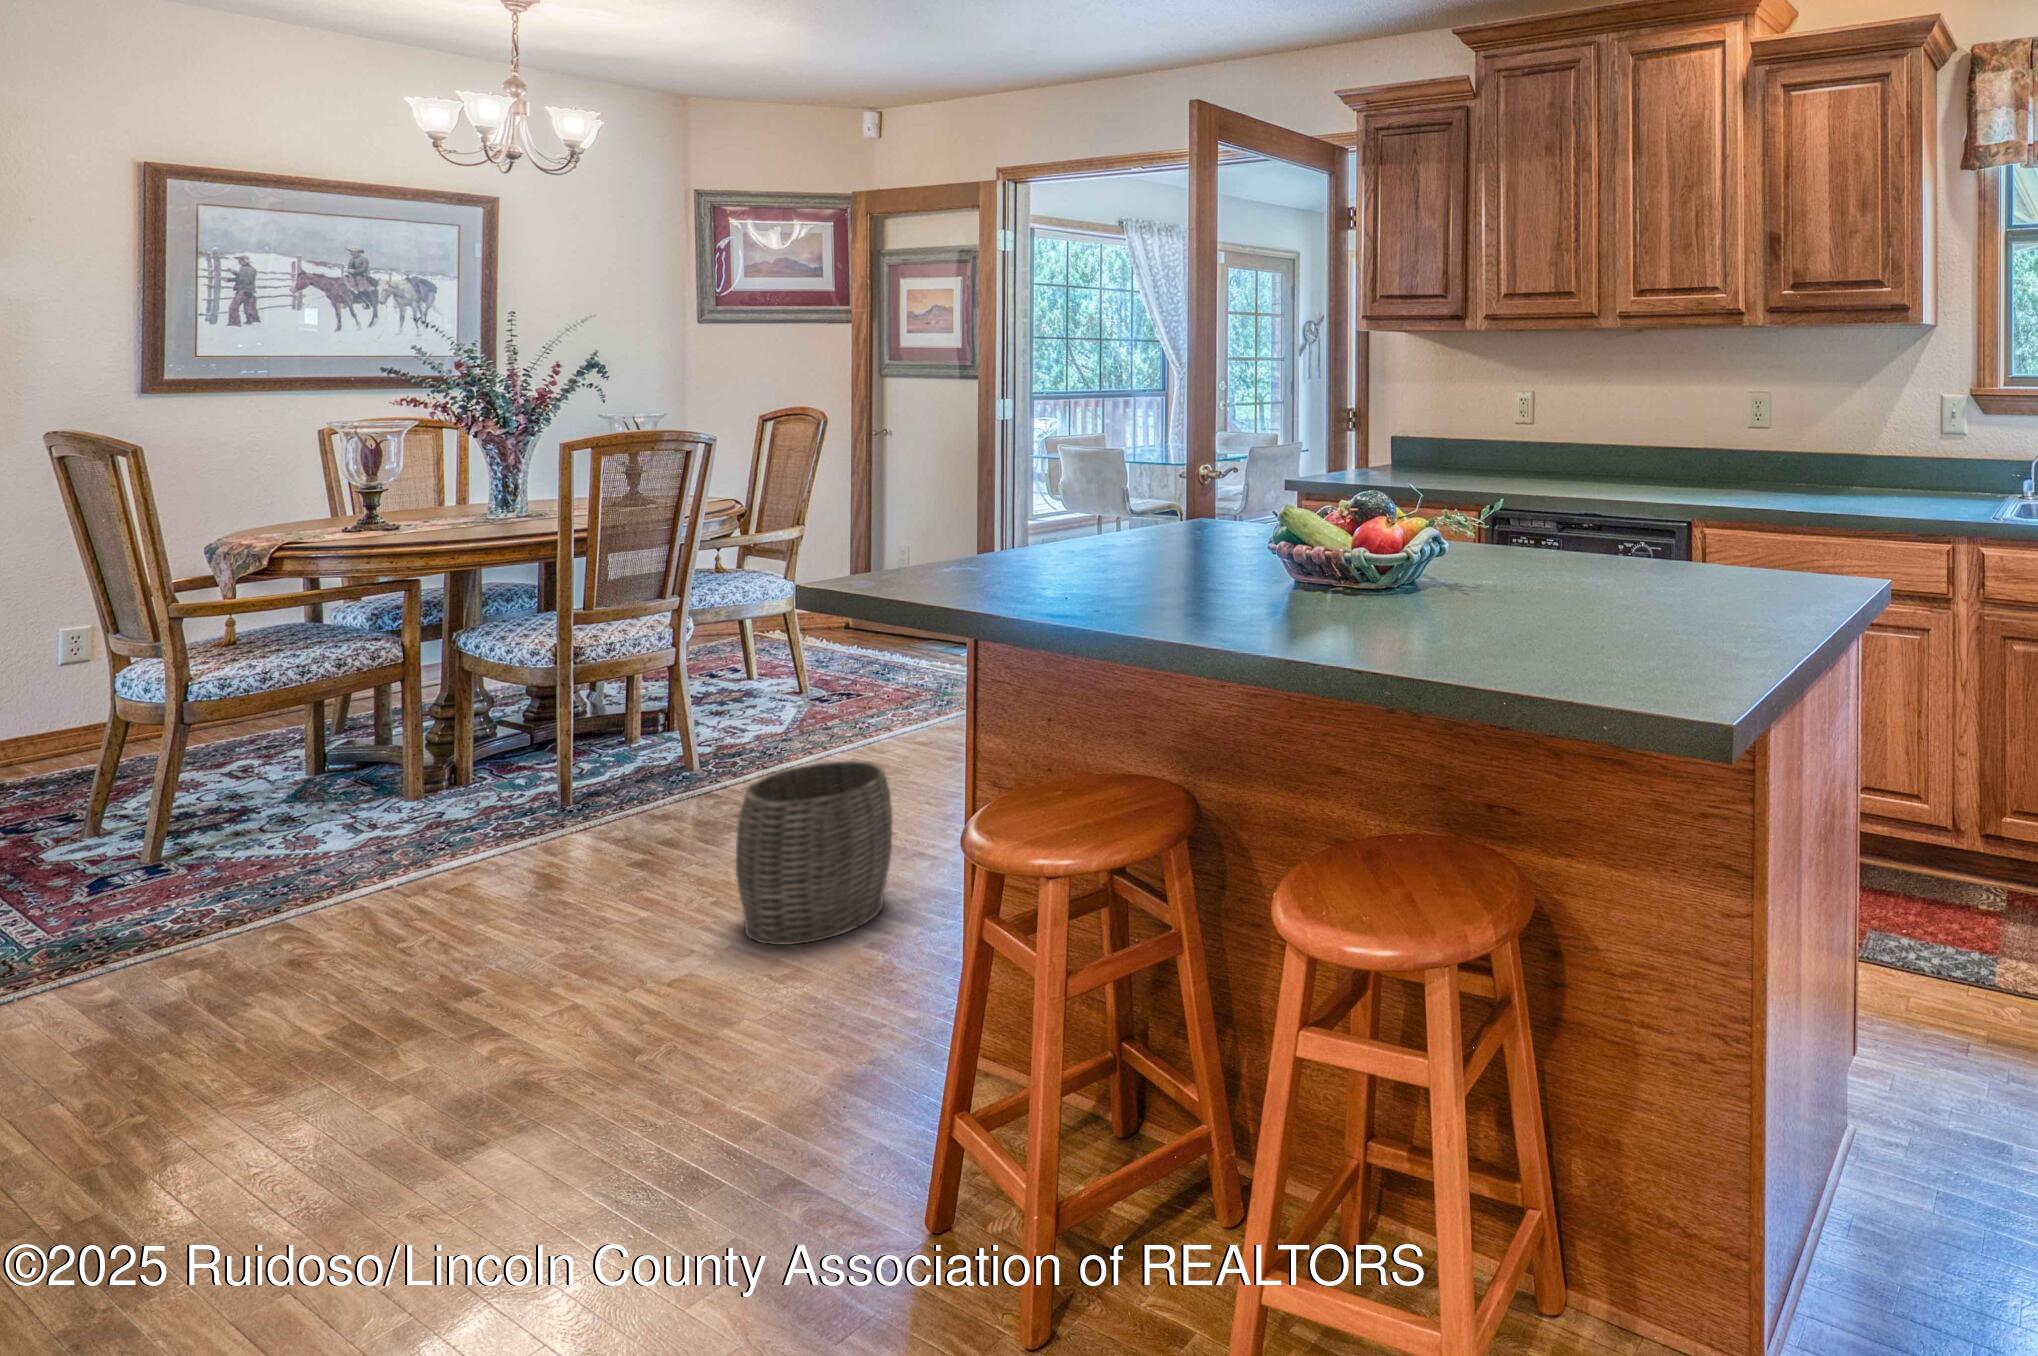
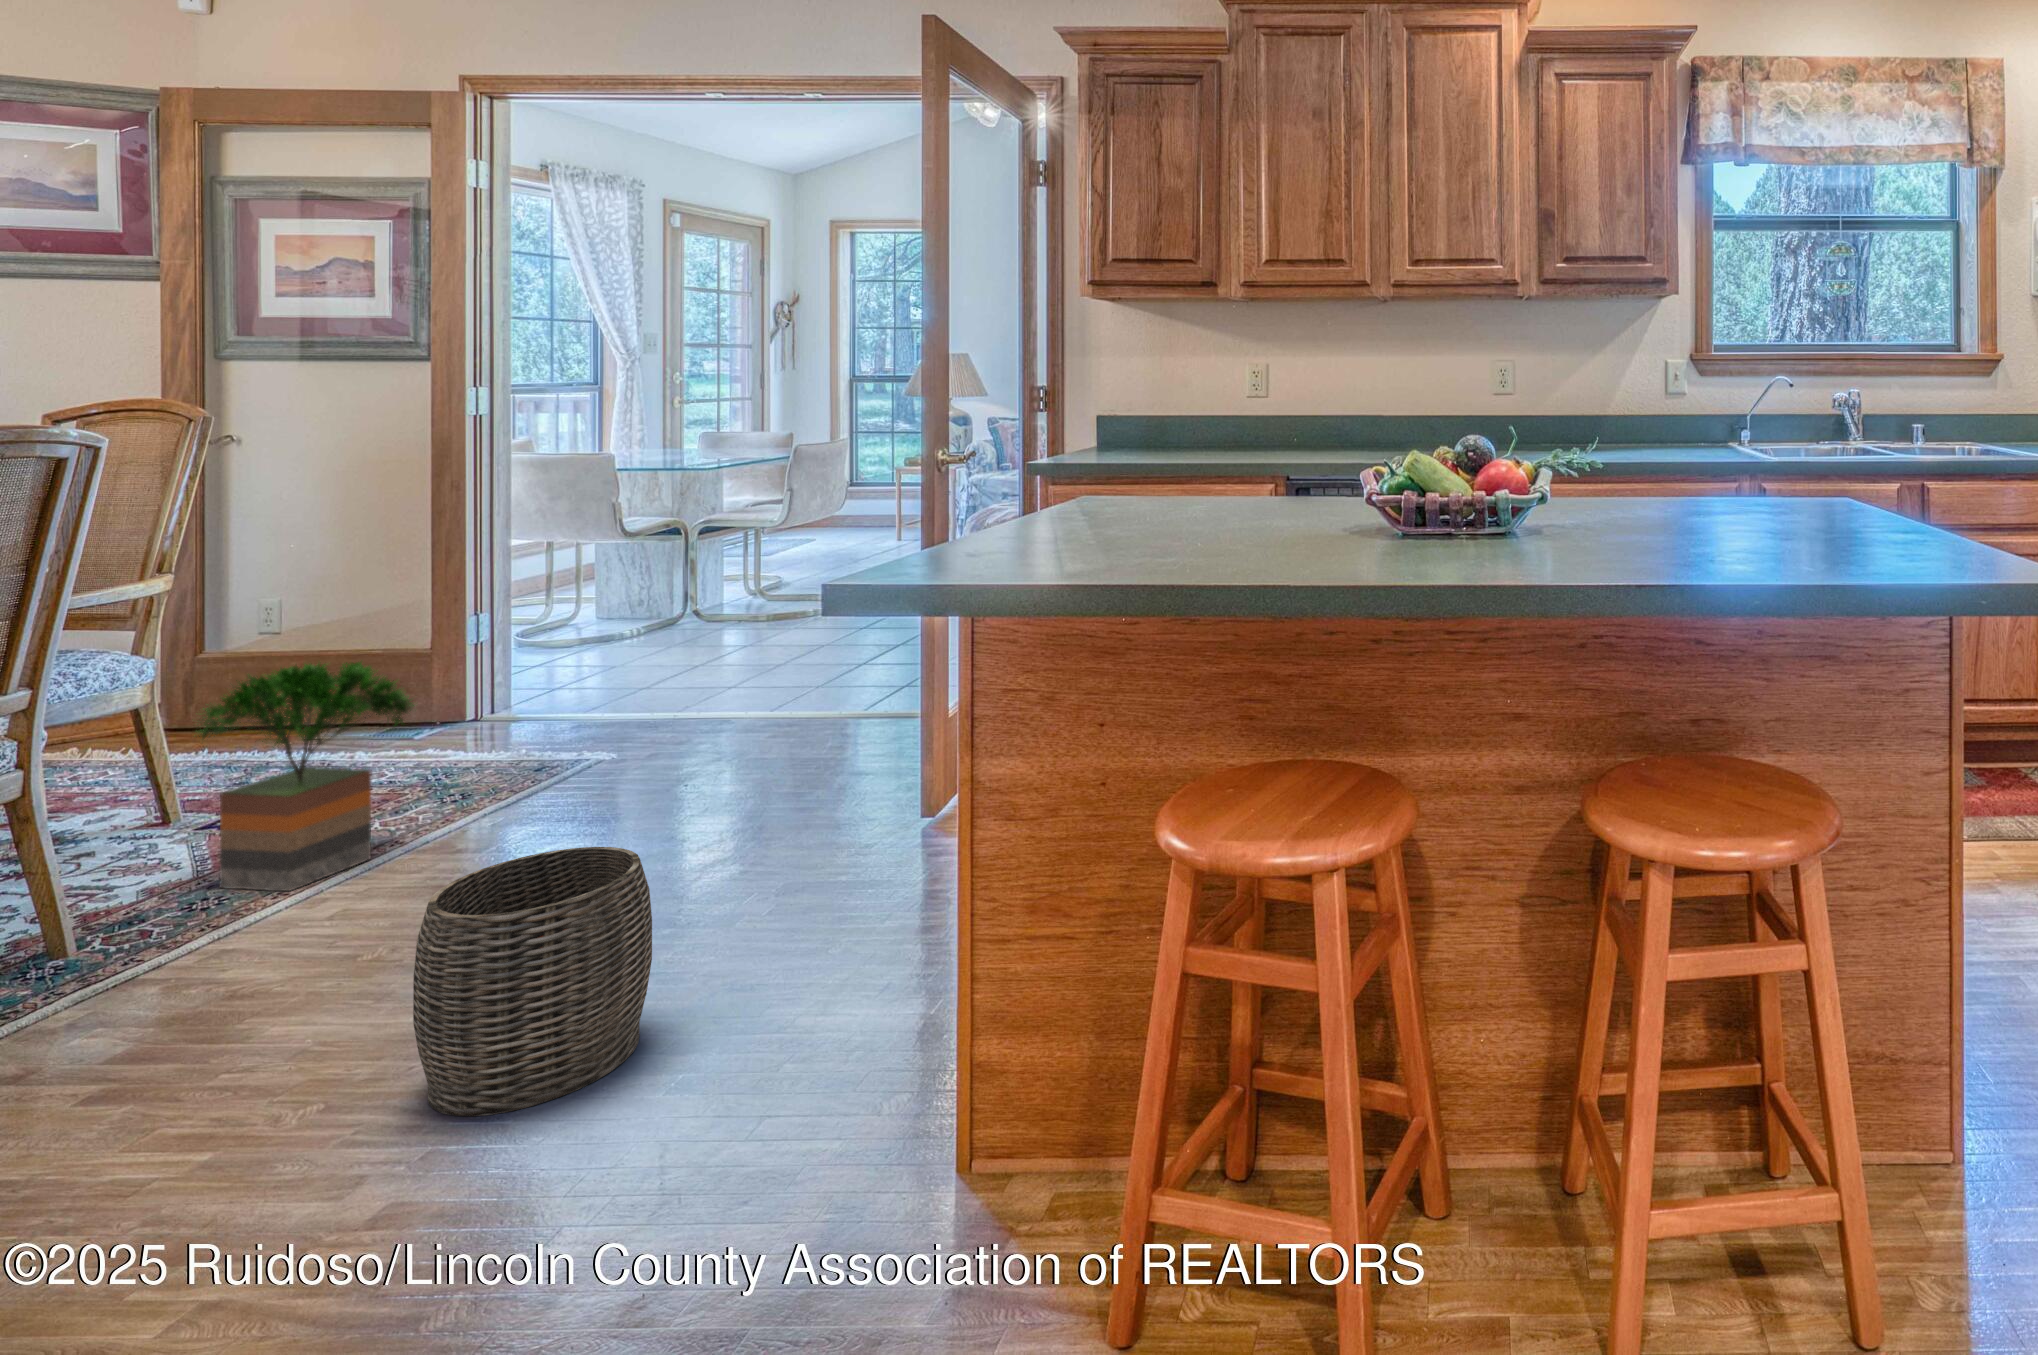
potted tree: none [767,598,892,758] -> present [194,662,414,891]

